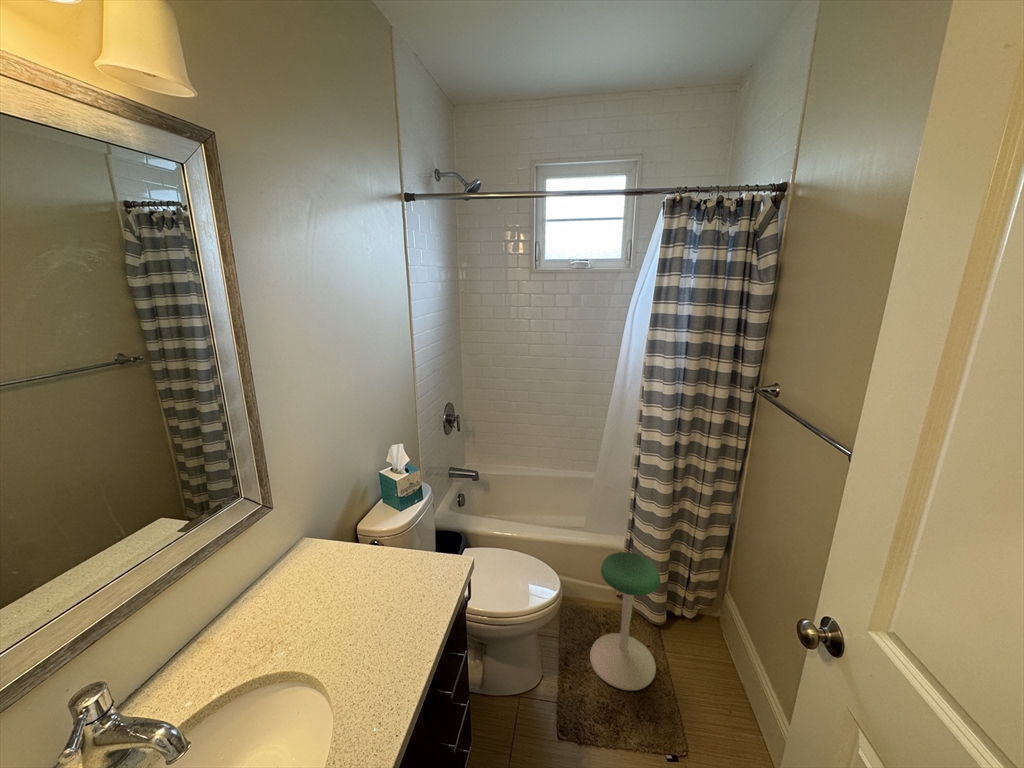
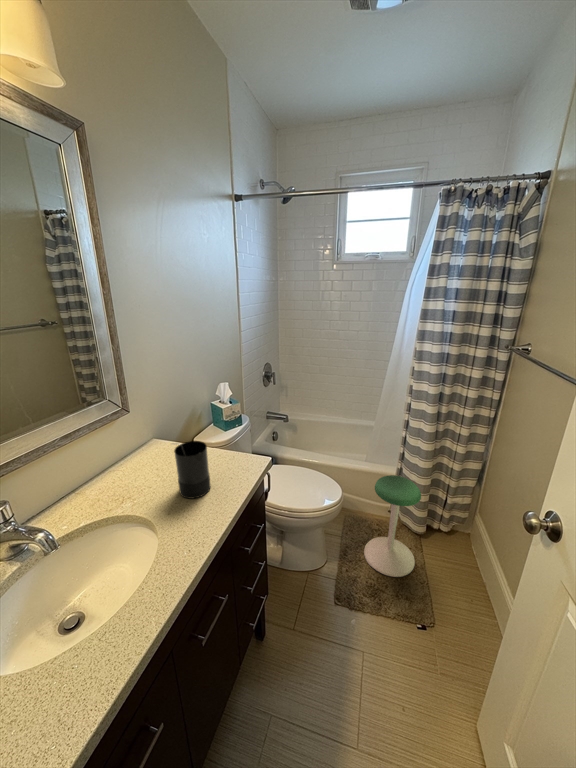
candle: none [338,548,394,634] -> present [172,441,210,499]

